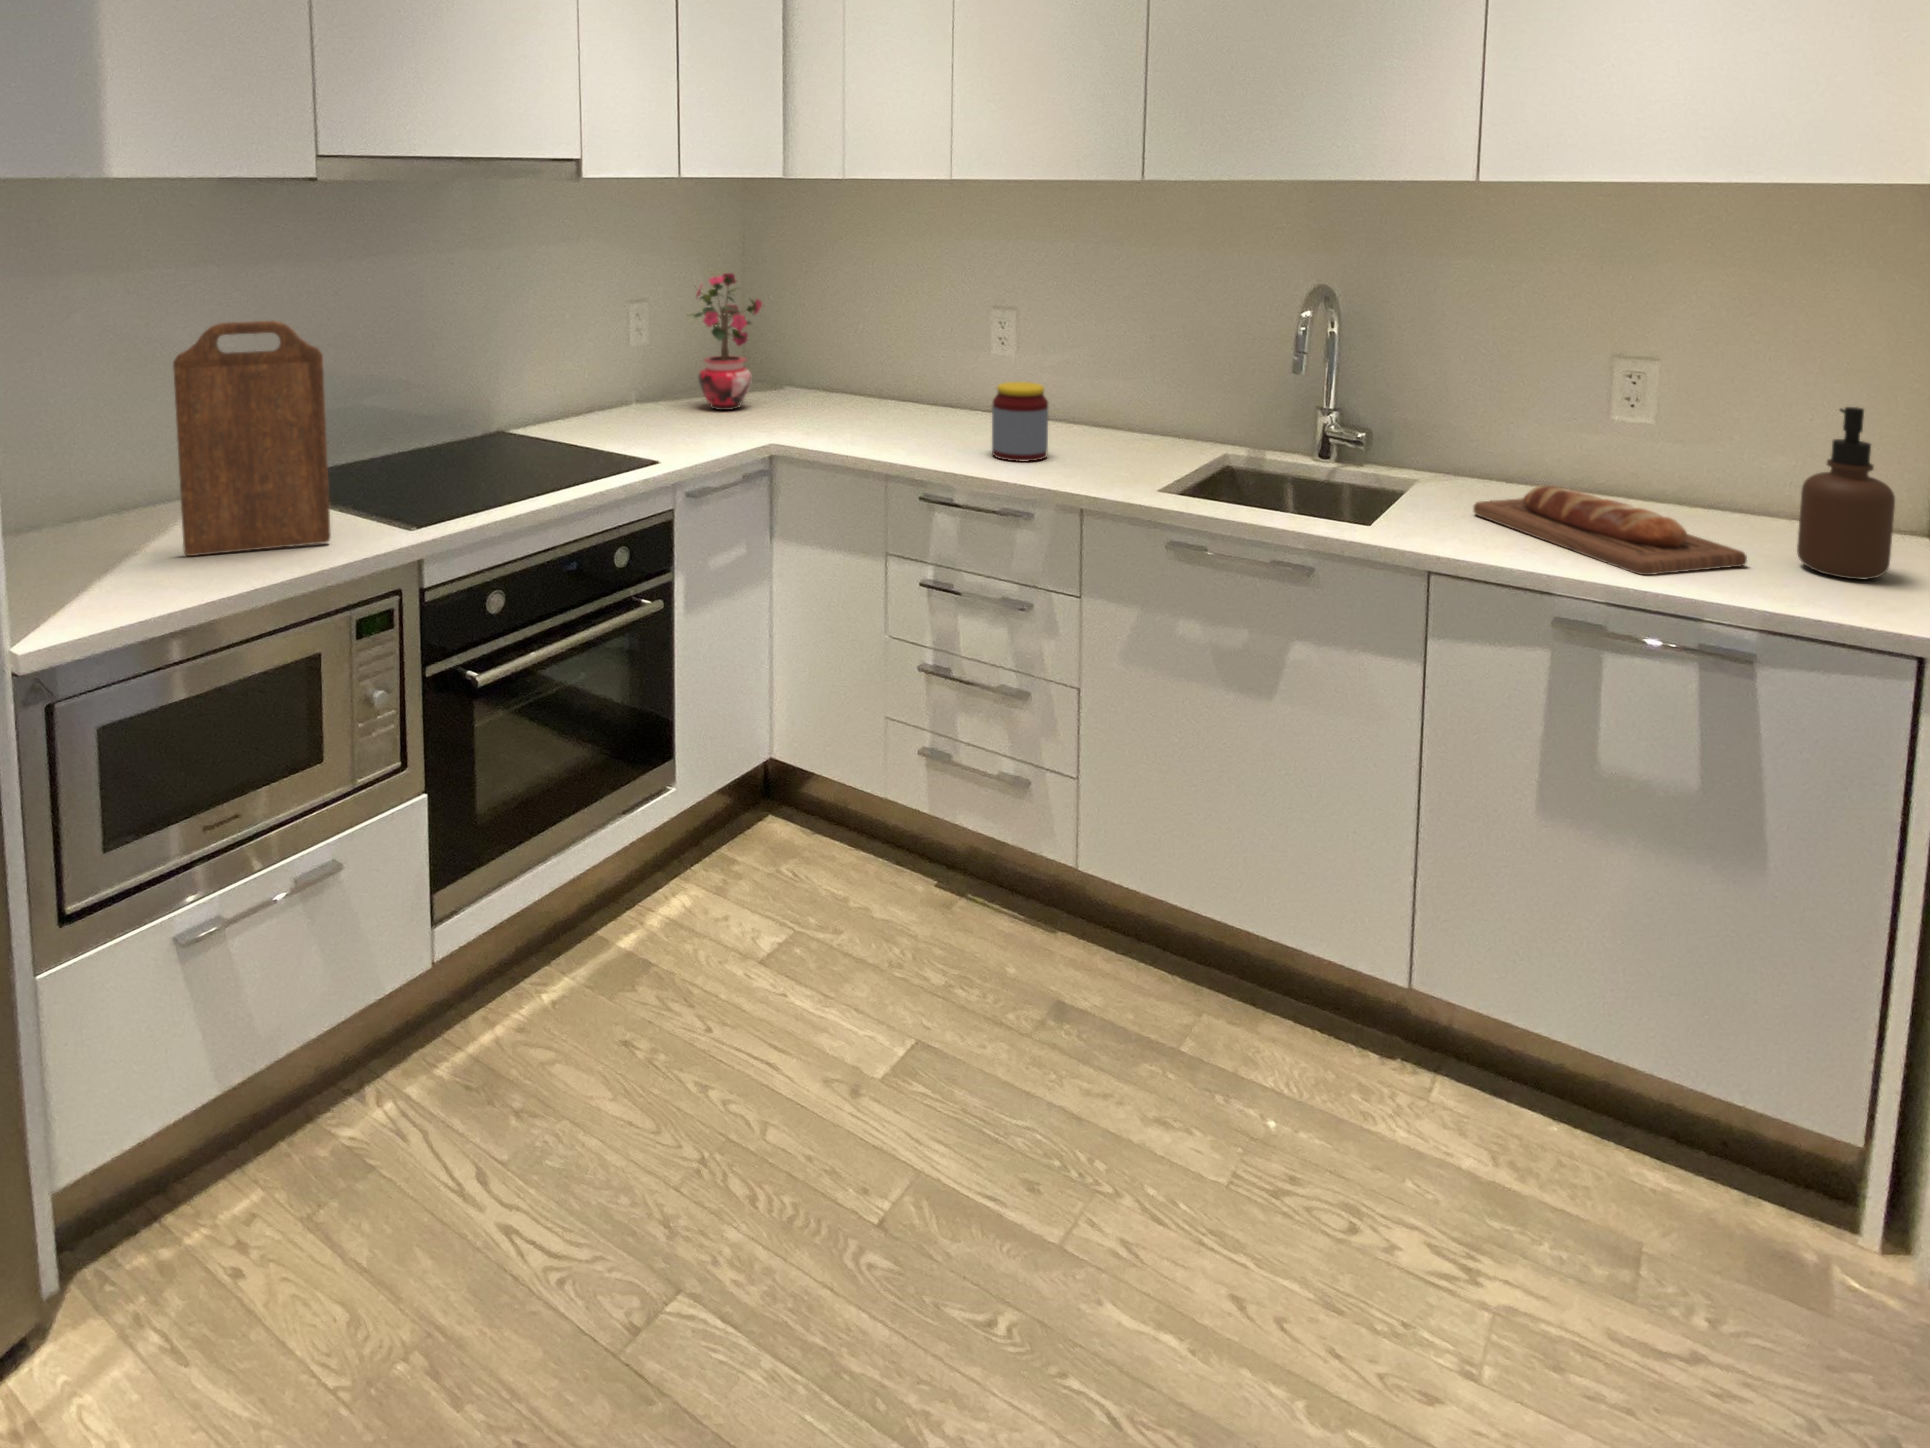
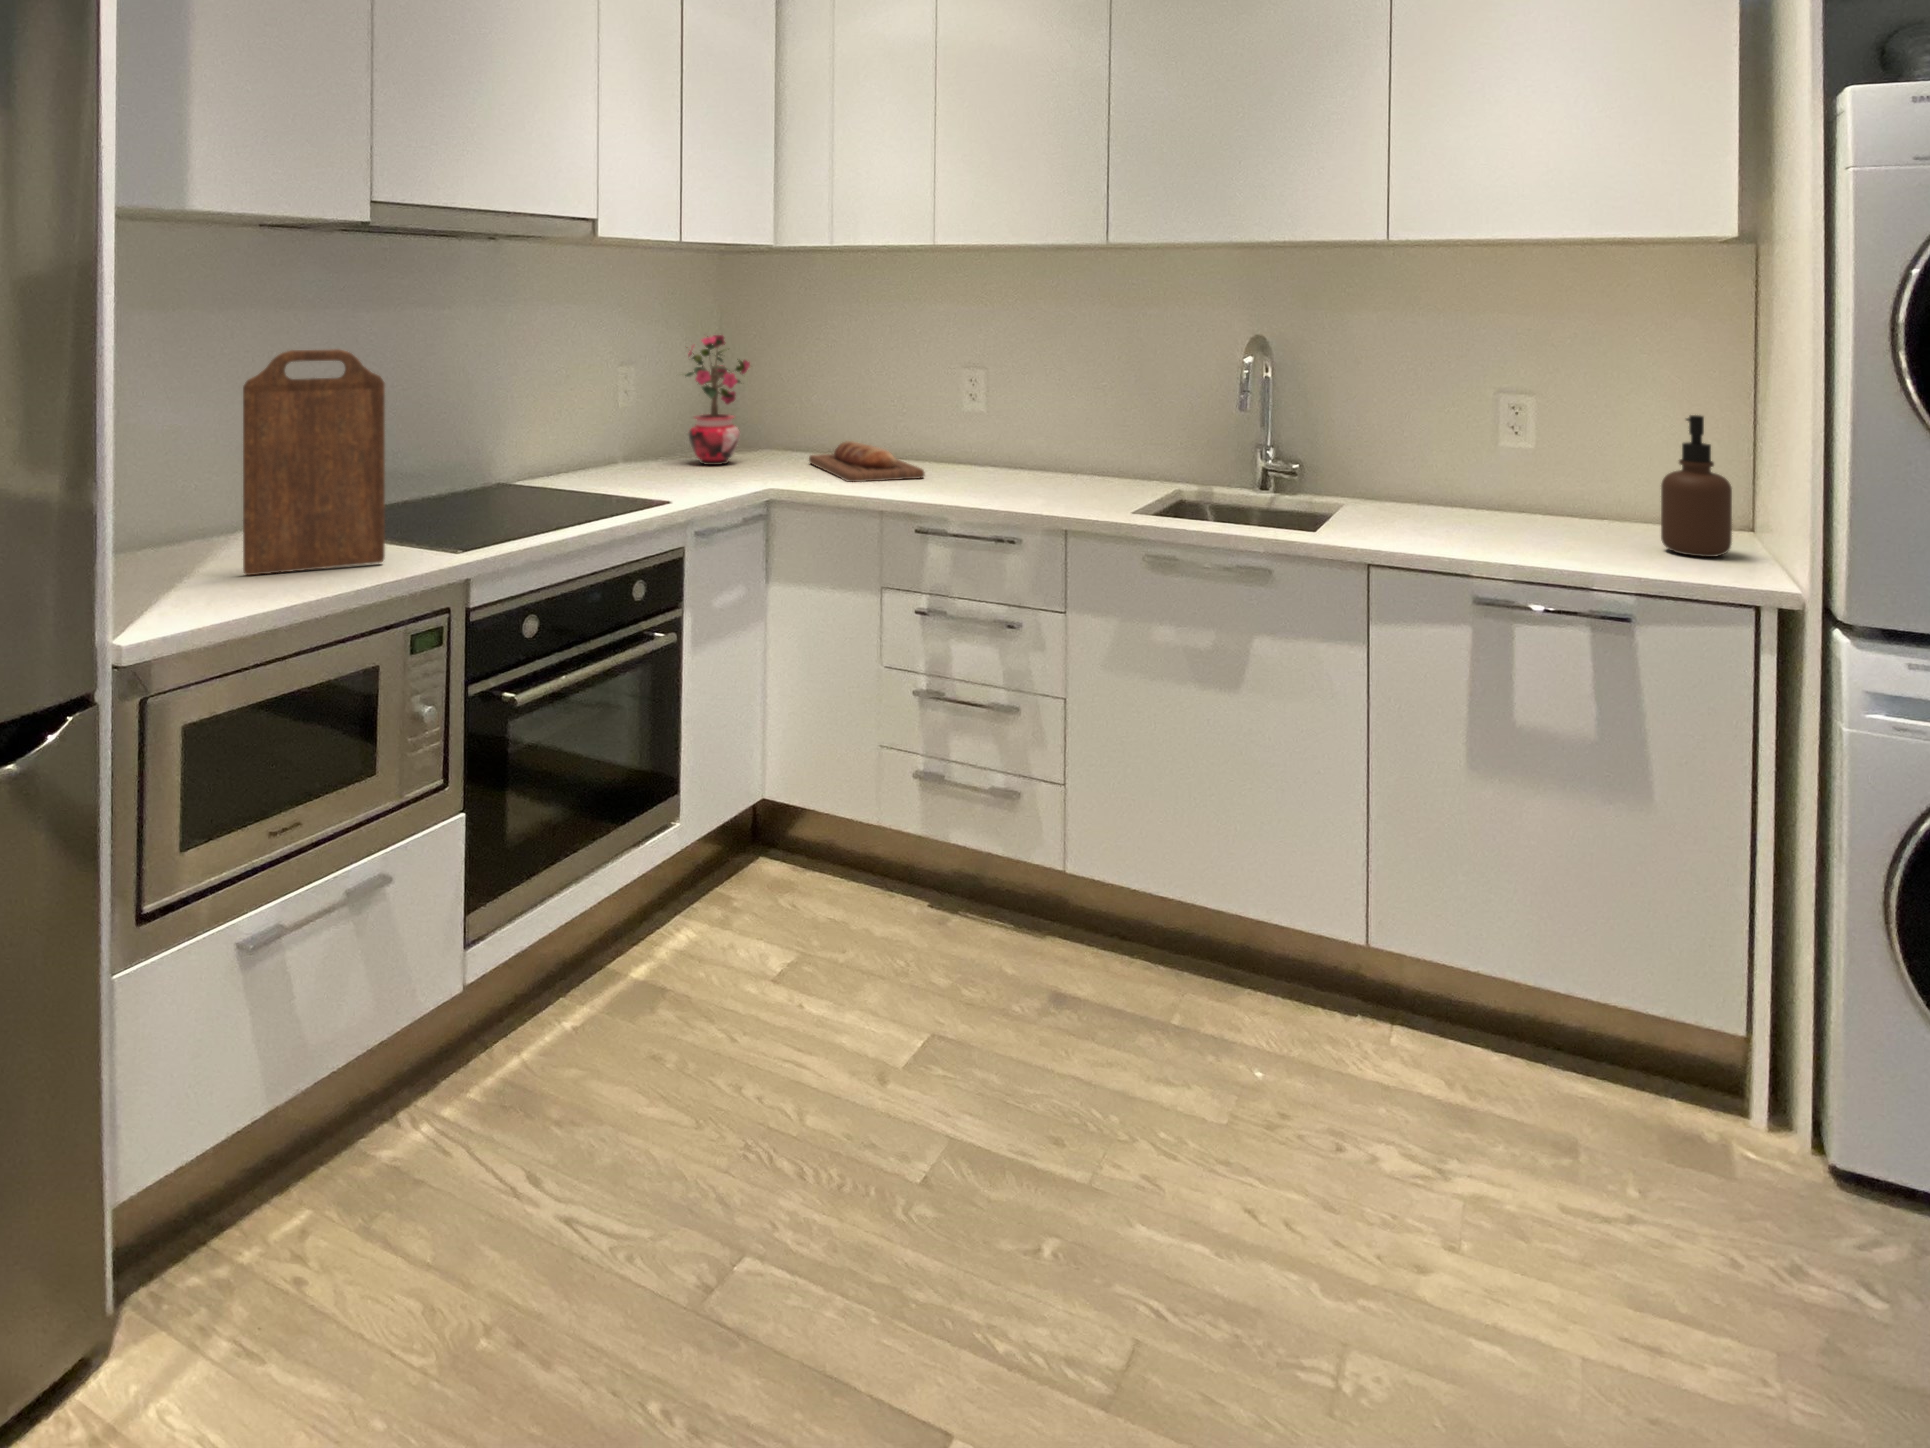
jar: present [992,382,1048,461] -> none [977,425,1028,496]
bread loaf: present [1473,486,1747,575] -> present [809,441,925,482]

